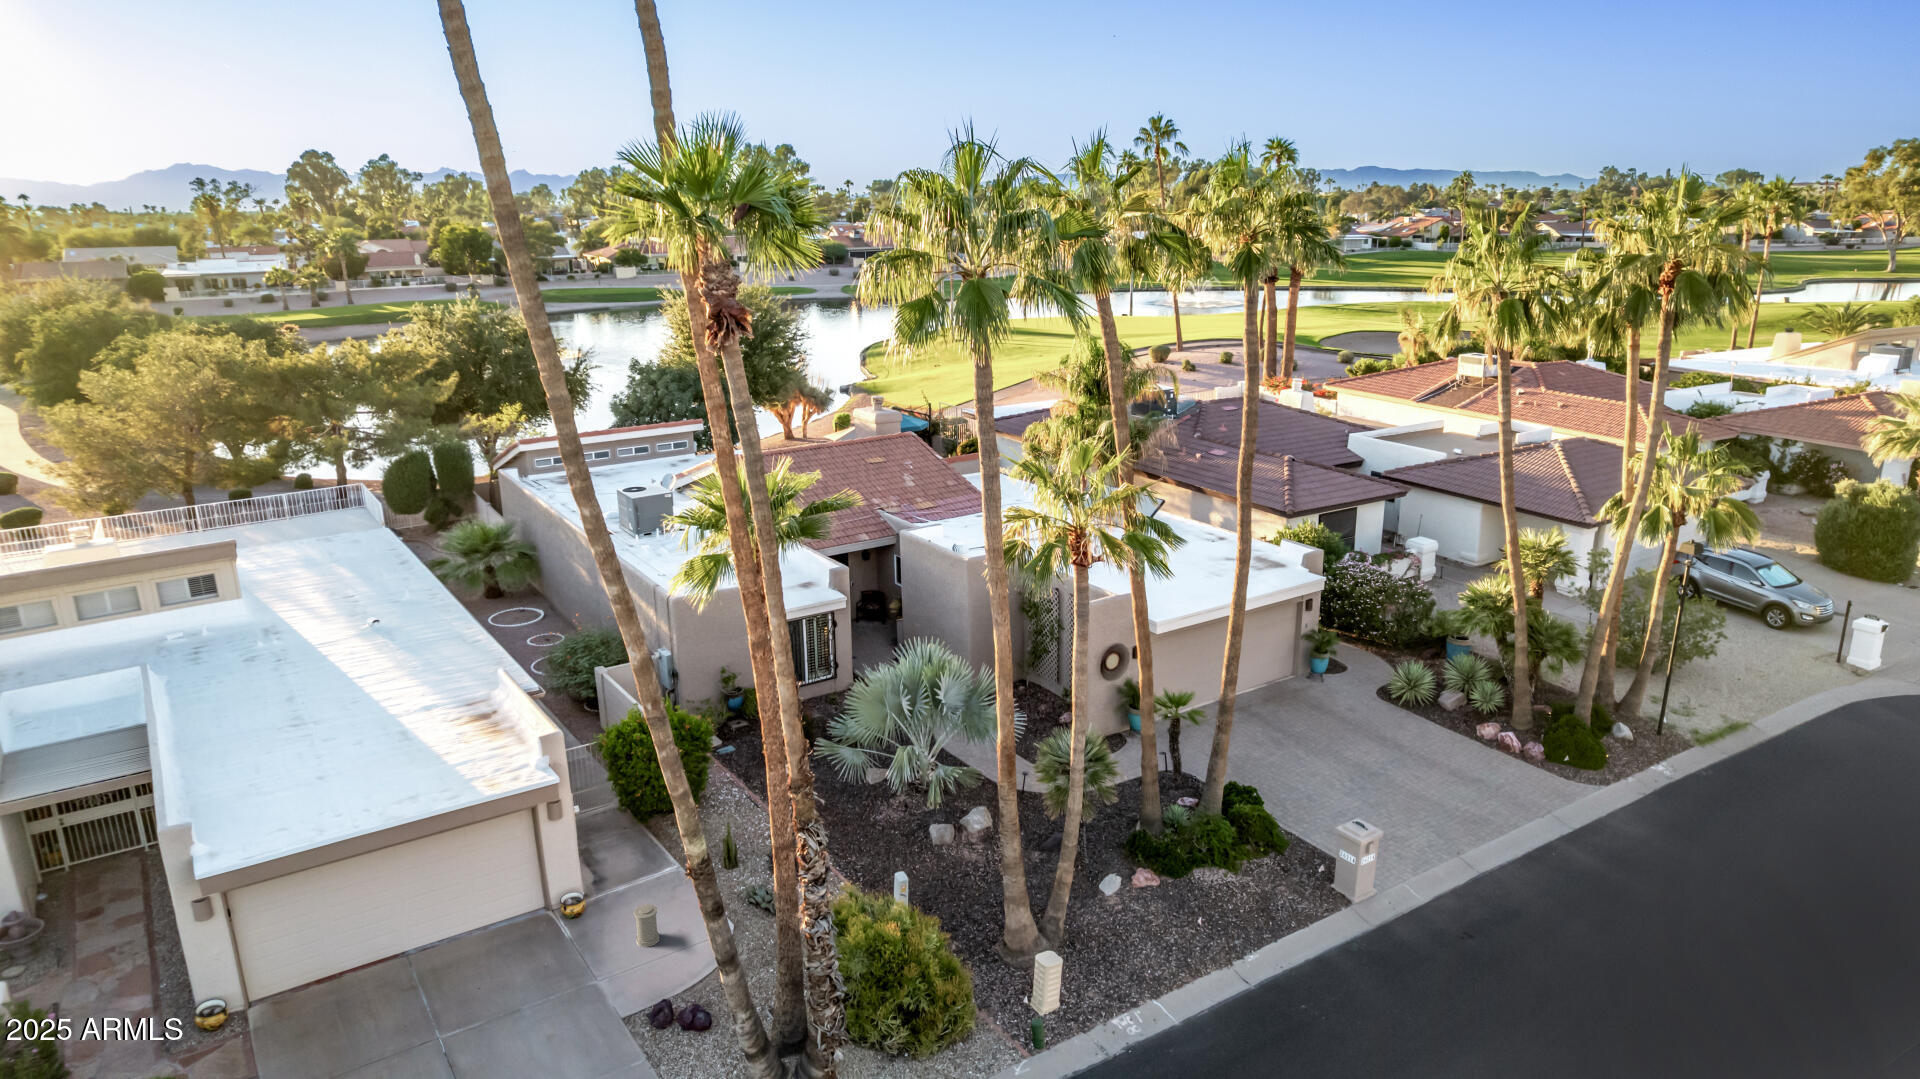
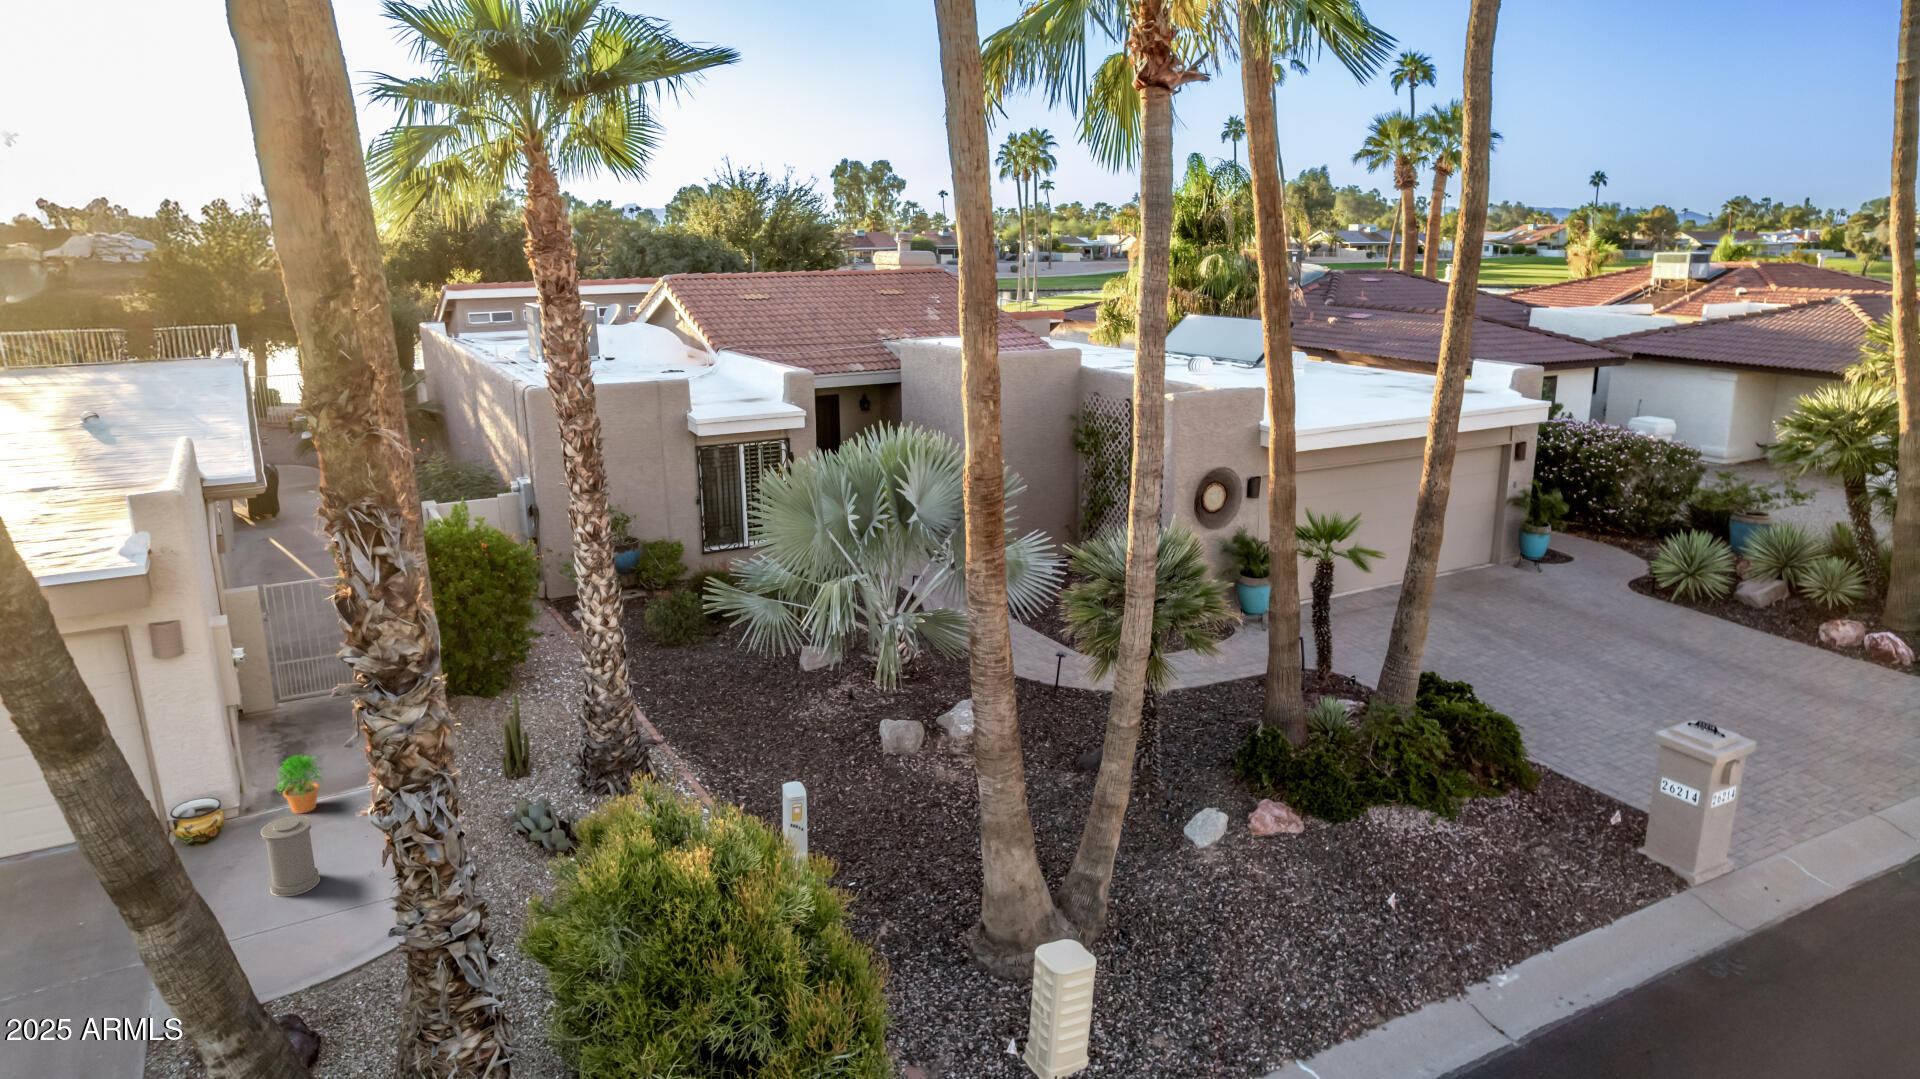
potted plant: none [611,865,635,899] -> present [277,755,323,814]

